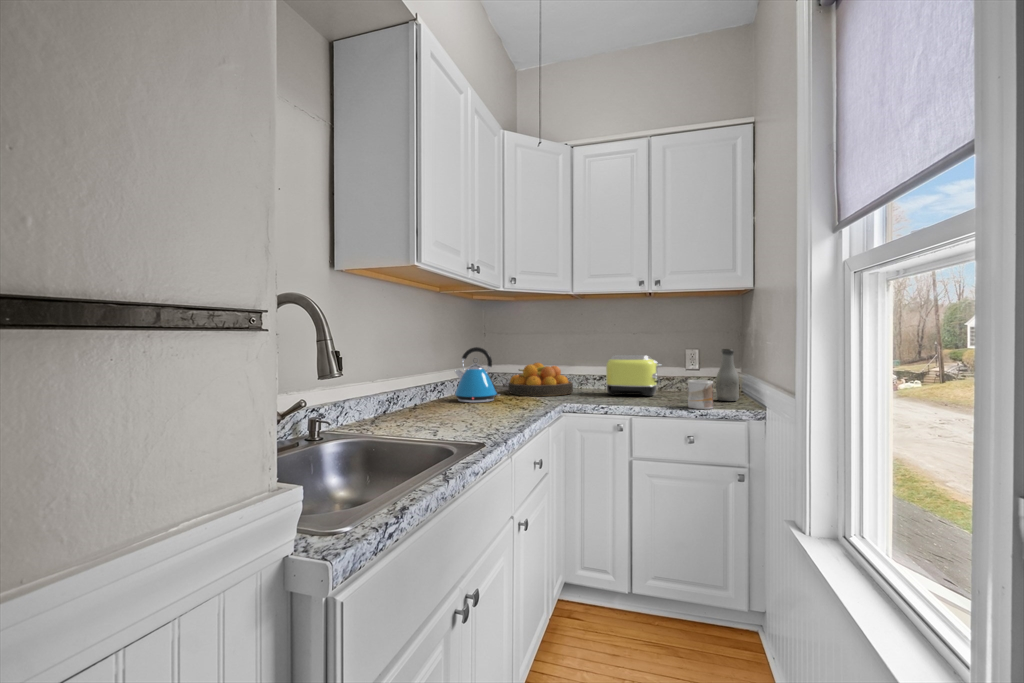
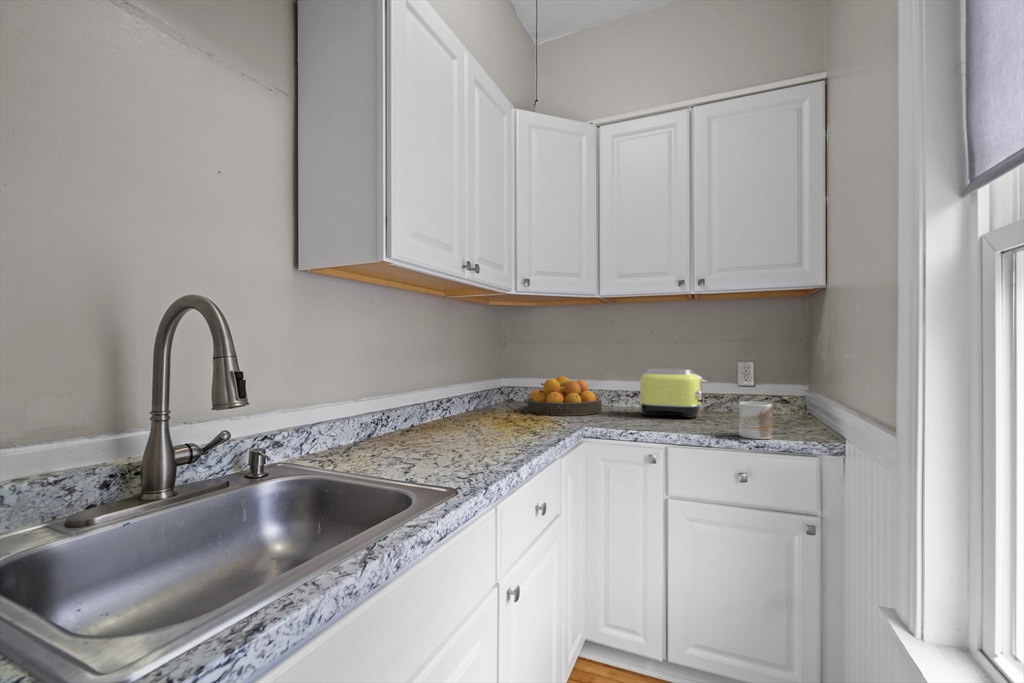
kettle: present [455,347,500,403] -> none [461,359,514,423]
bottle: present [716,349,739,401] -> none [776,363,805,428]

